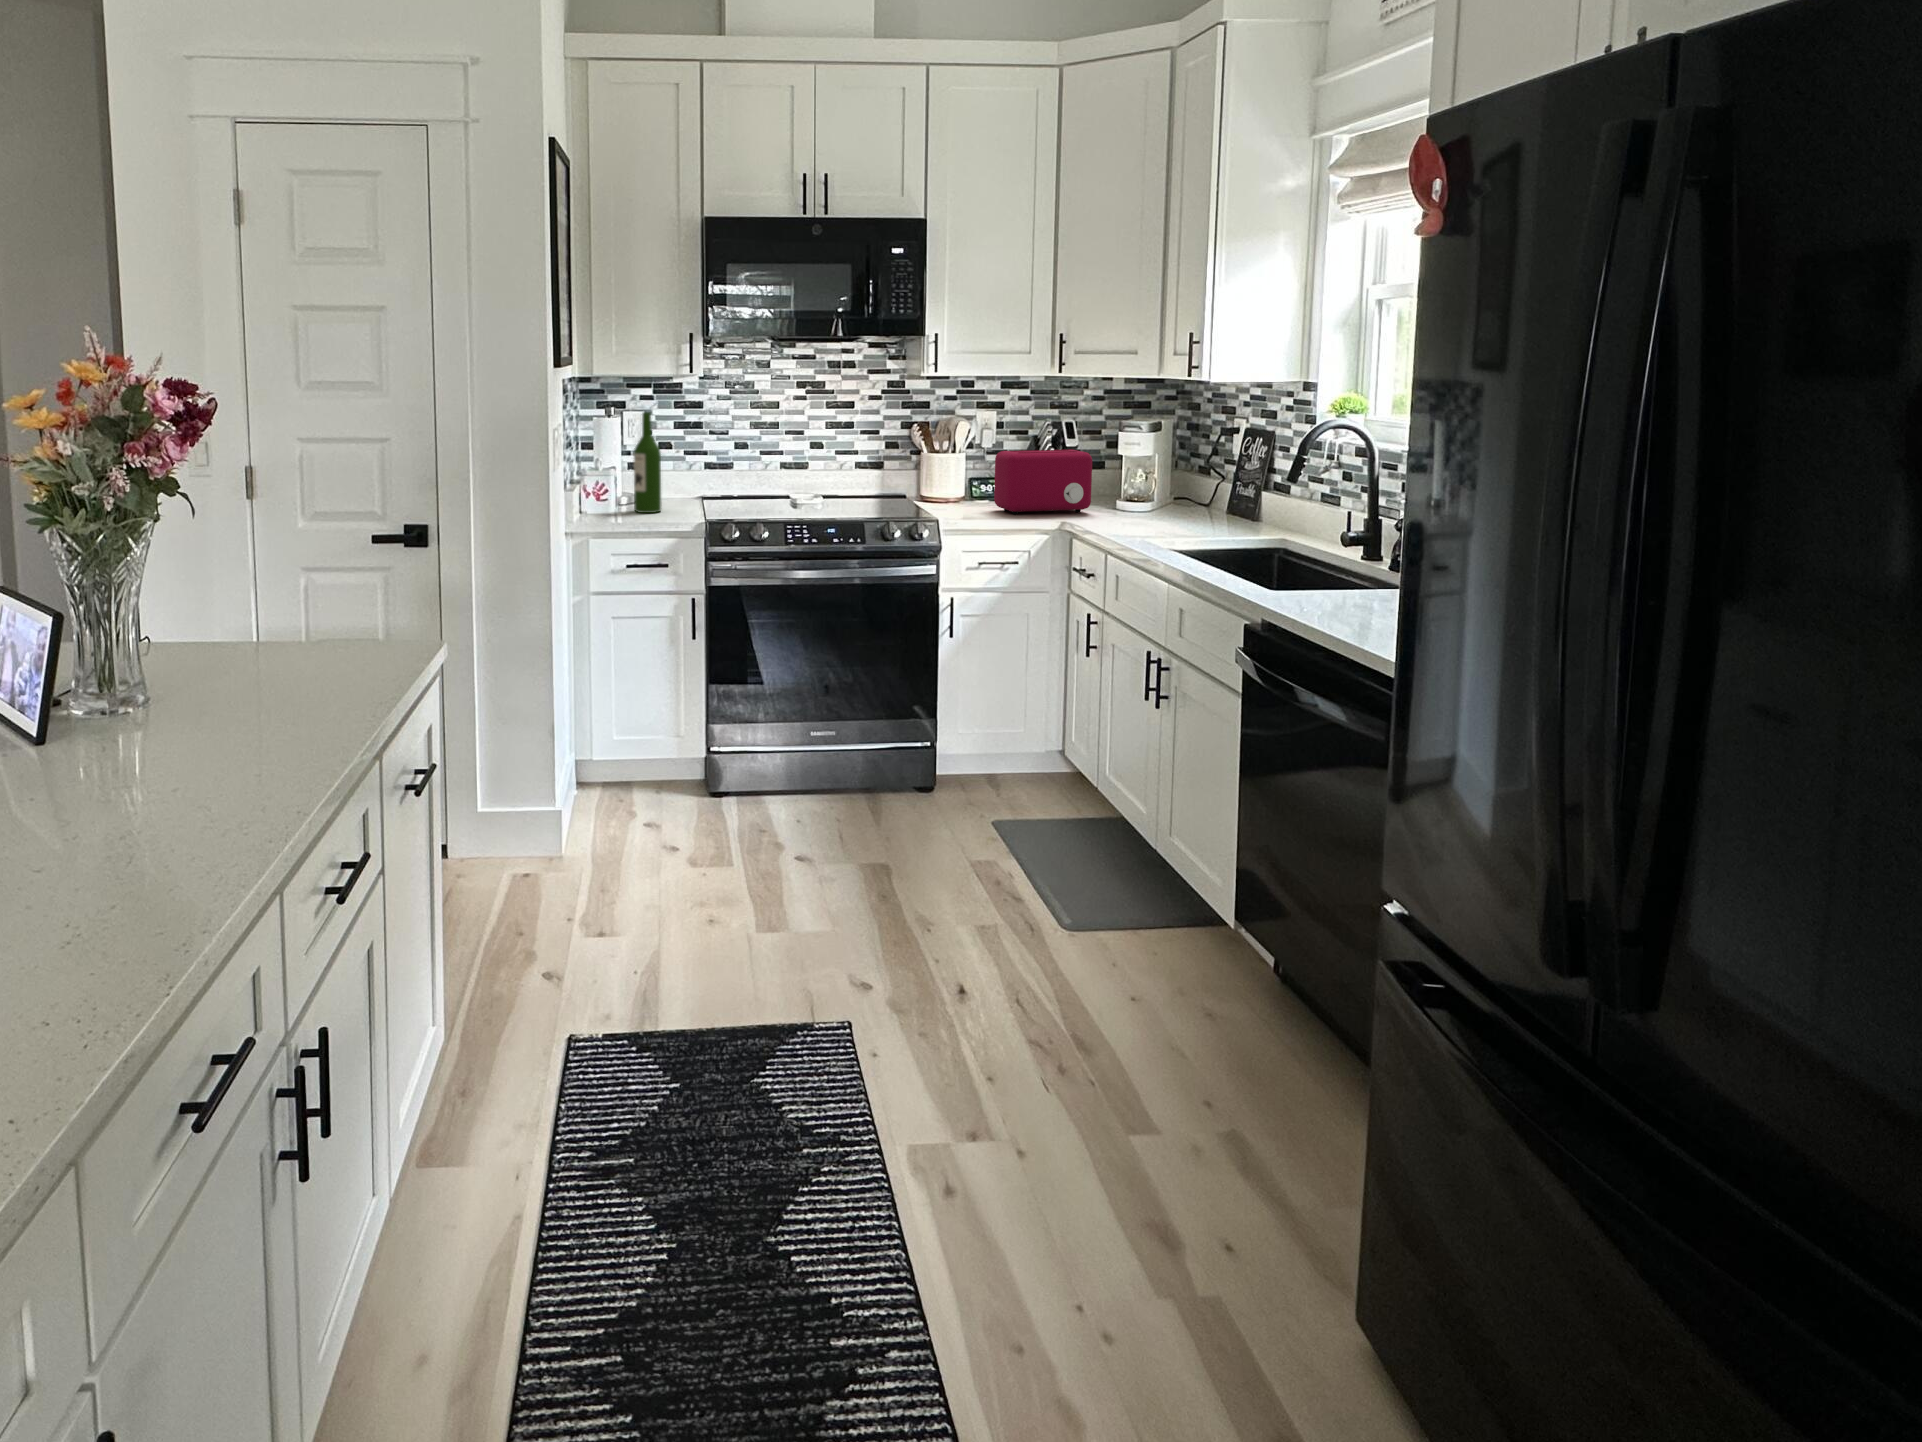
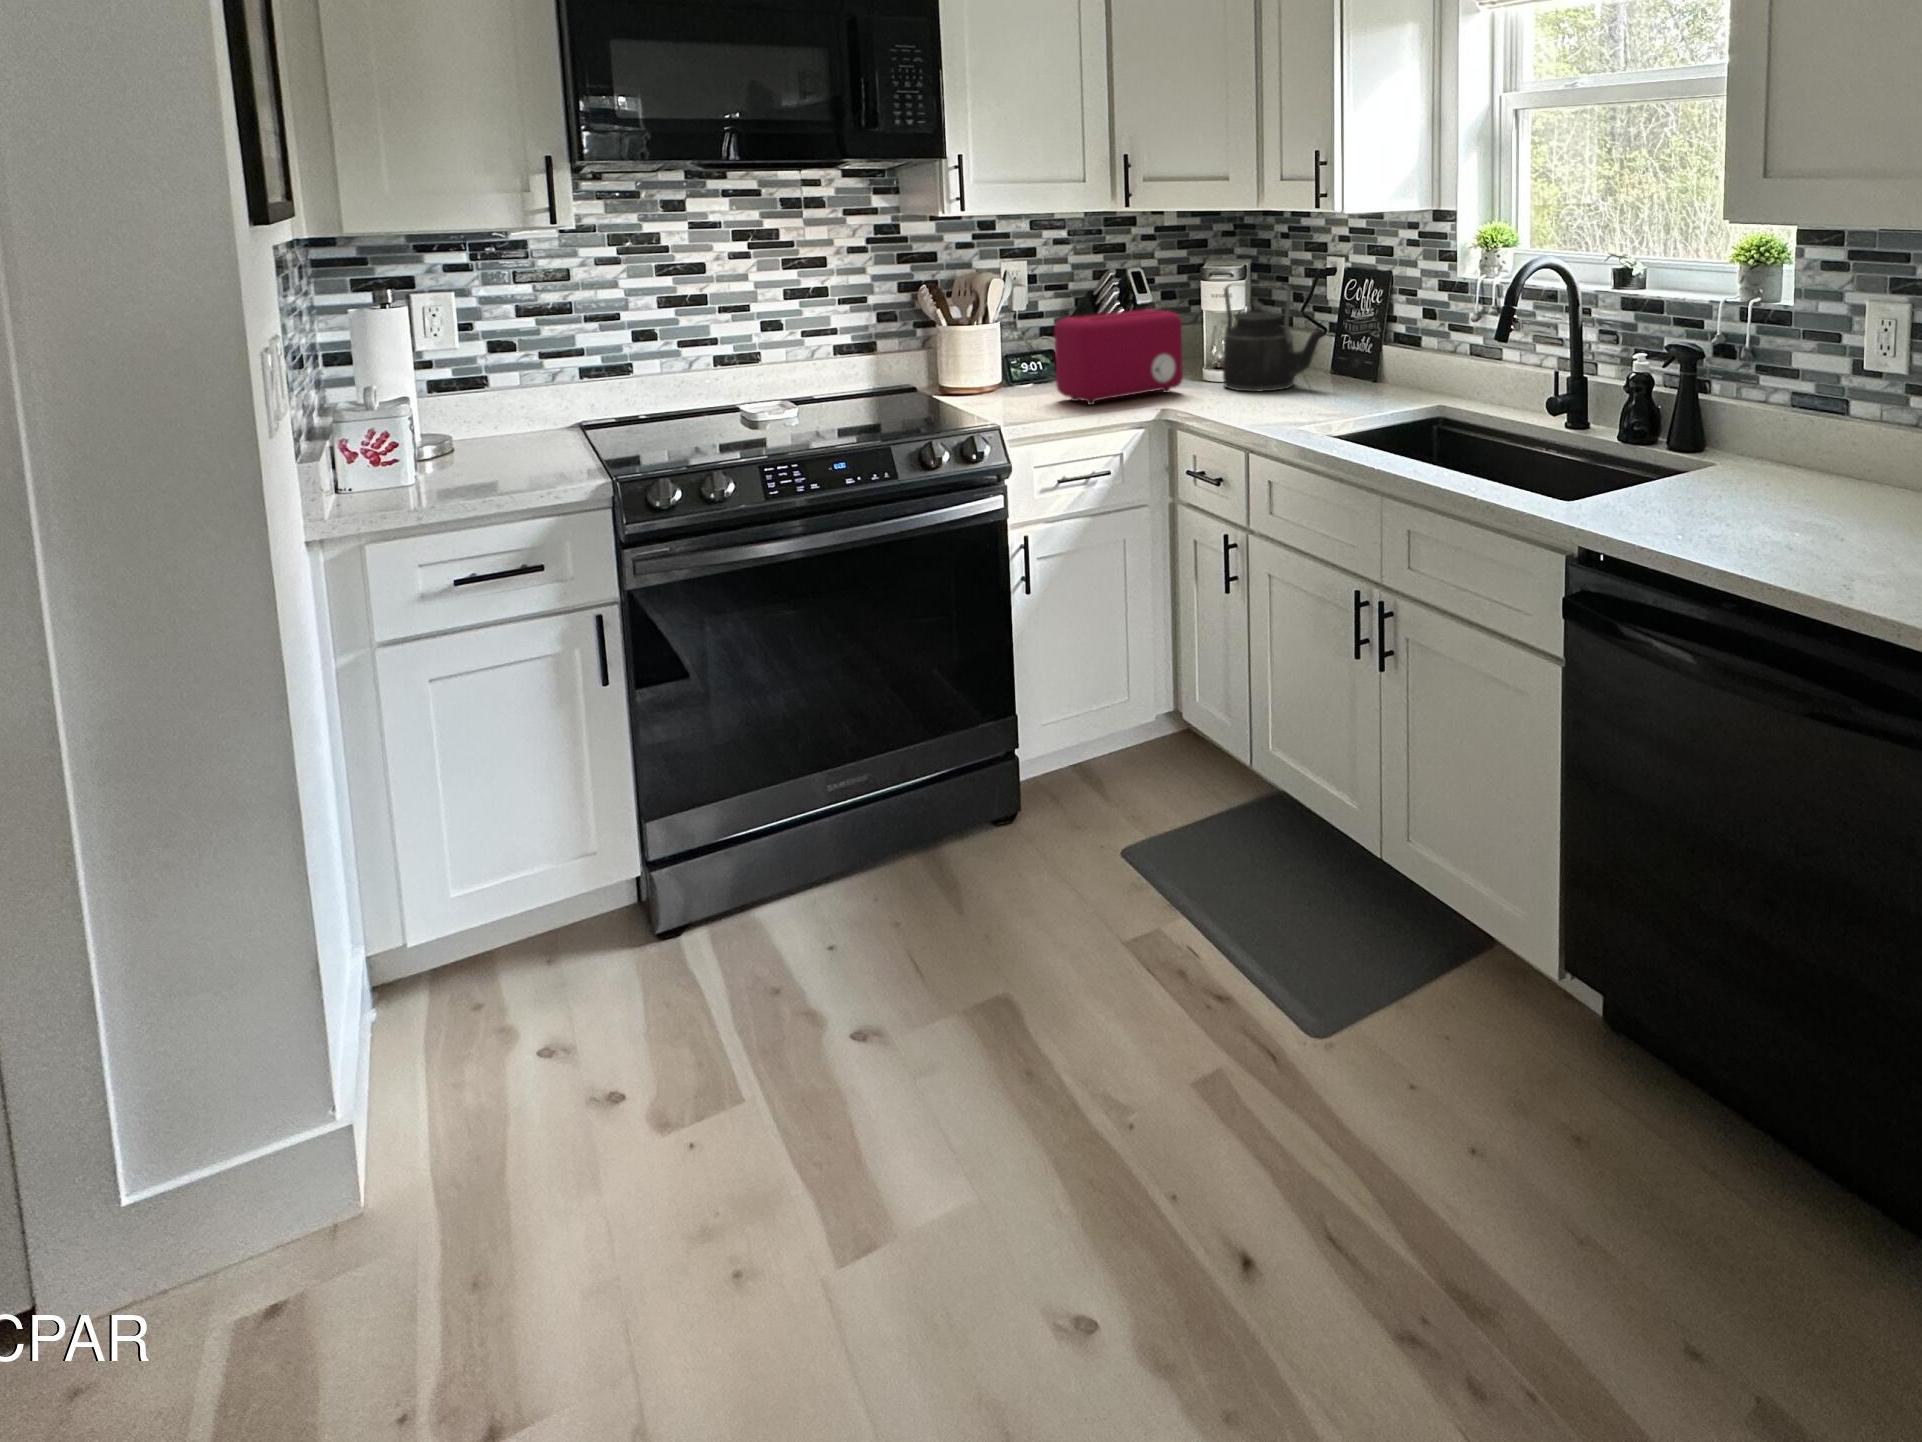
wine bottle: present [634,412,661,513] -> none [449,296,515,476]
kettle: none [1126,434,1207,518] -> present [1223,284,1325,392]

